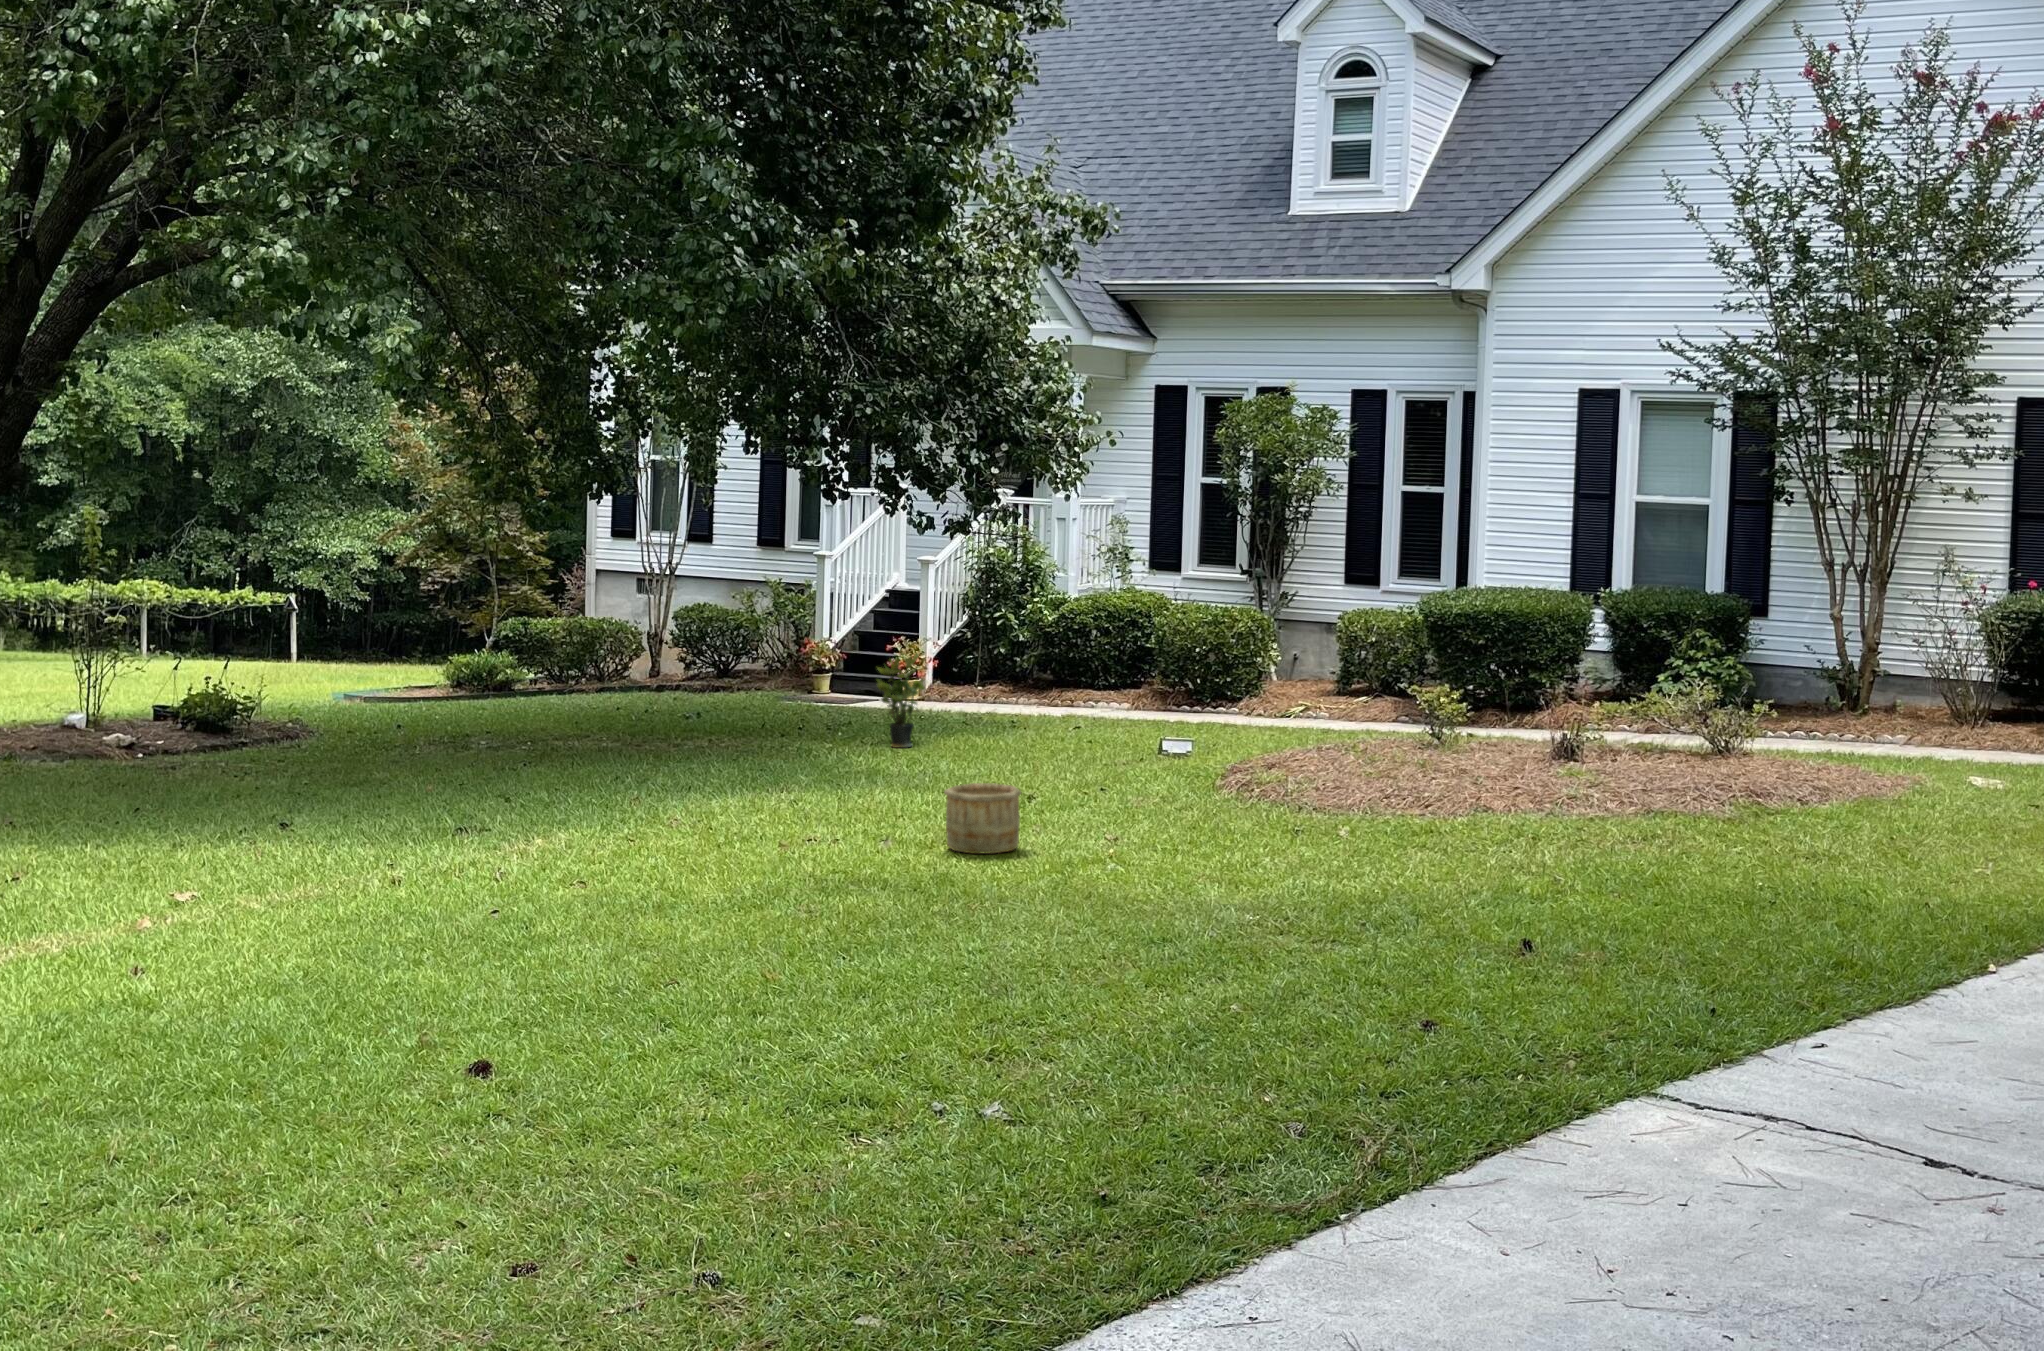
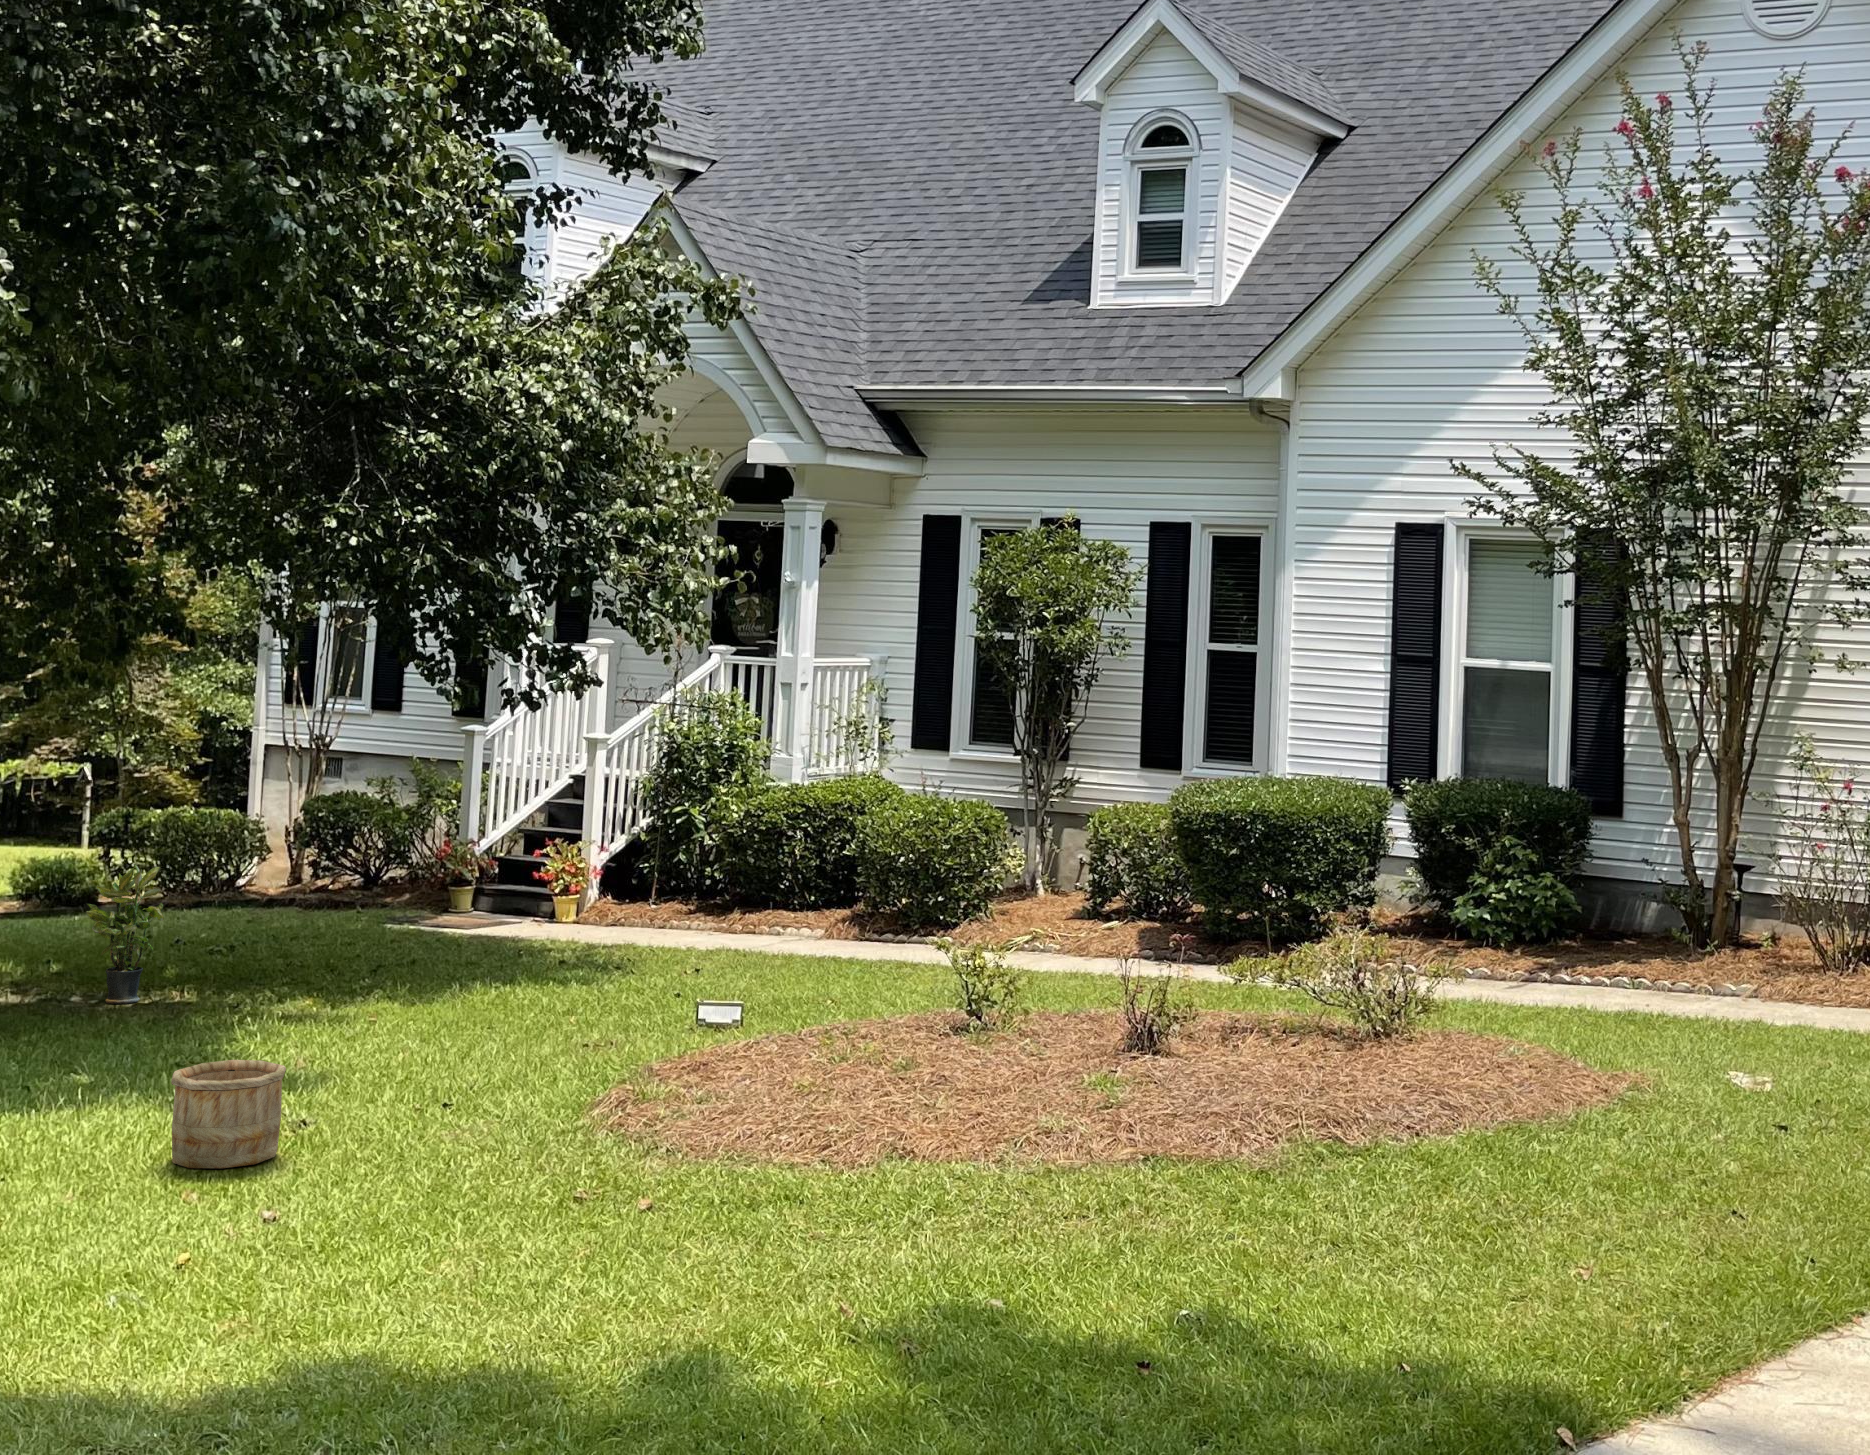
potted plant: present [877,653,925,748] -> present [86,865,164,1004]

